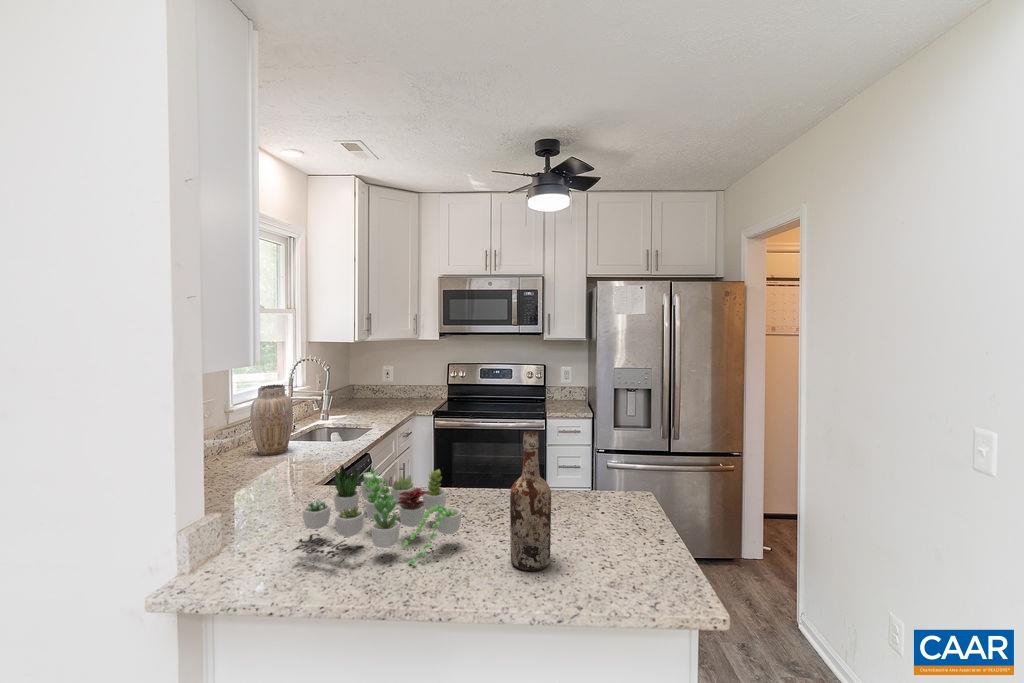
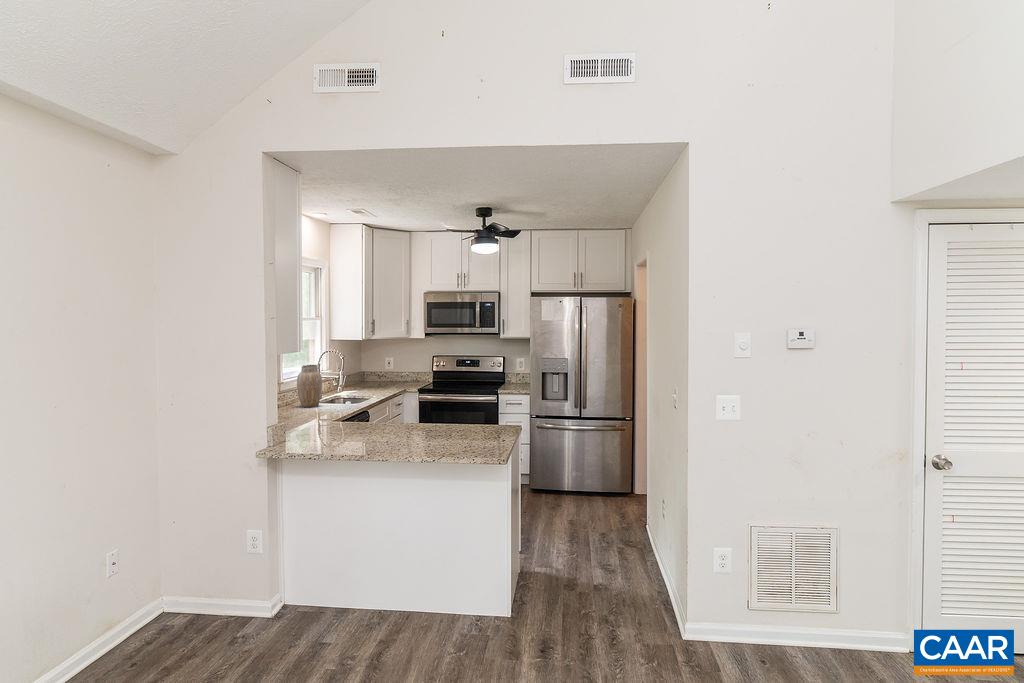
wine bottle: present [510,430,551,571] -> none [425,377,444,439]
succulent plant: present [293,466,461,565] -> none [320,396,406,437]

